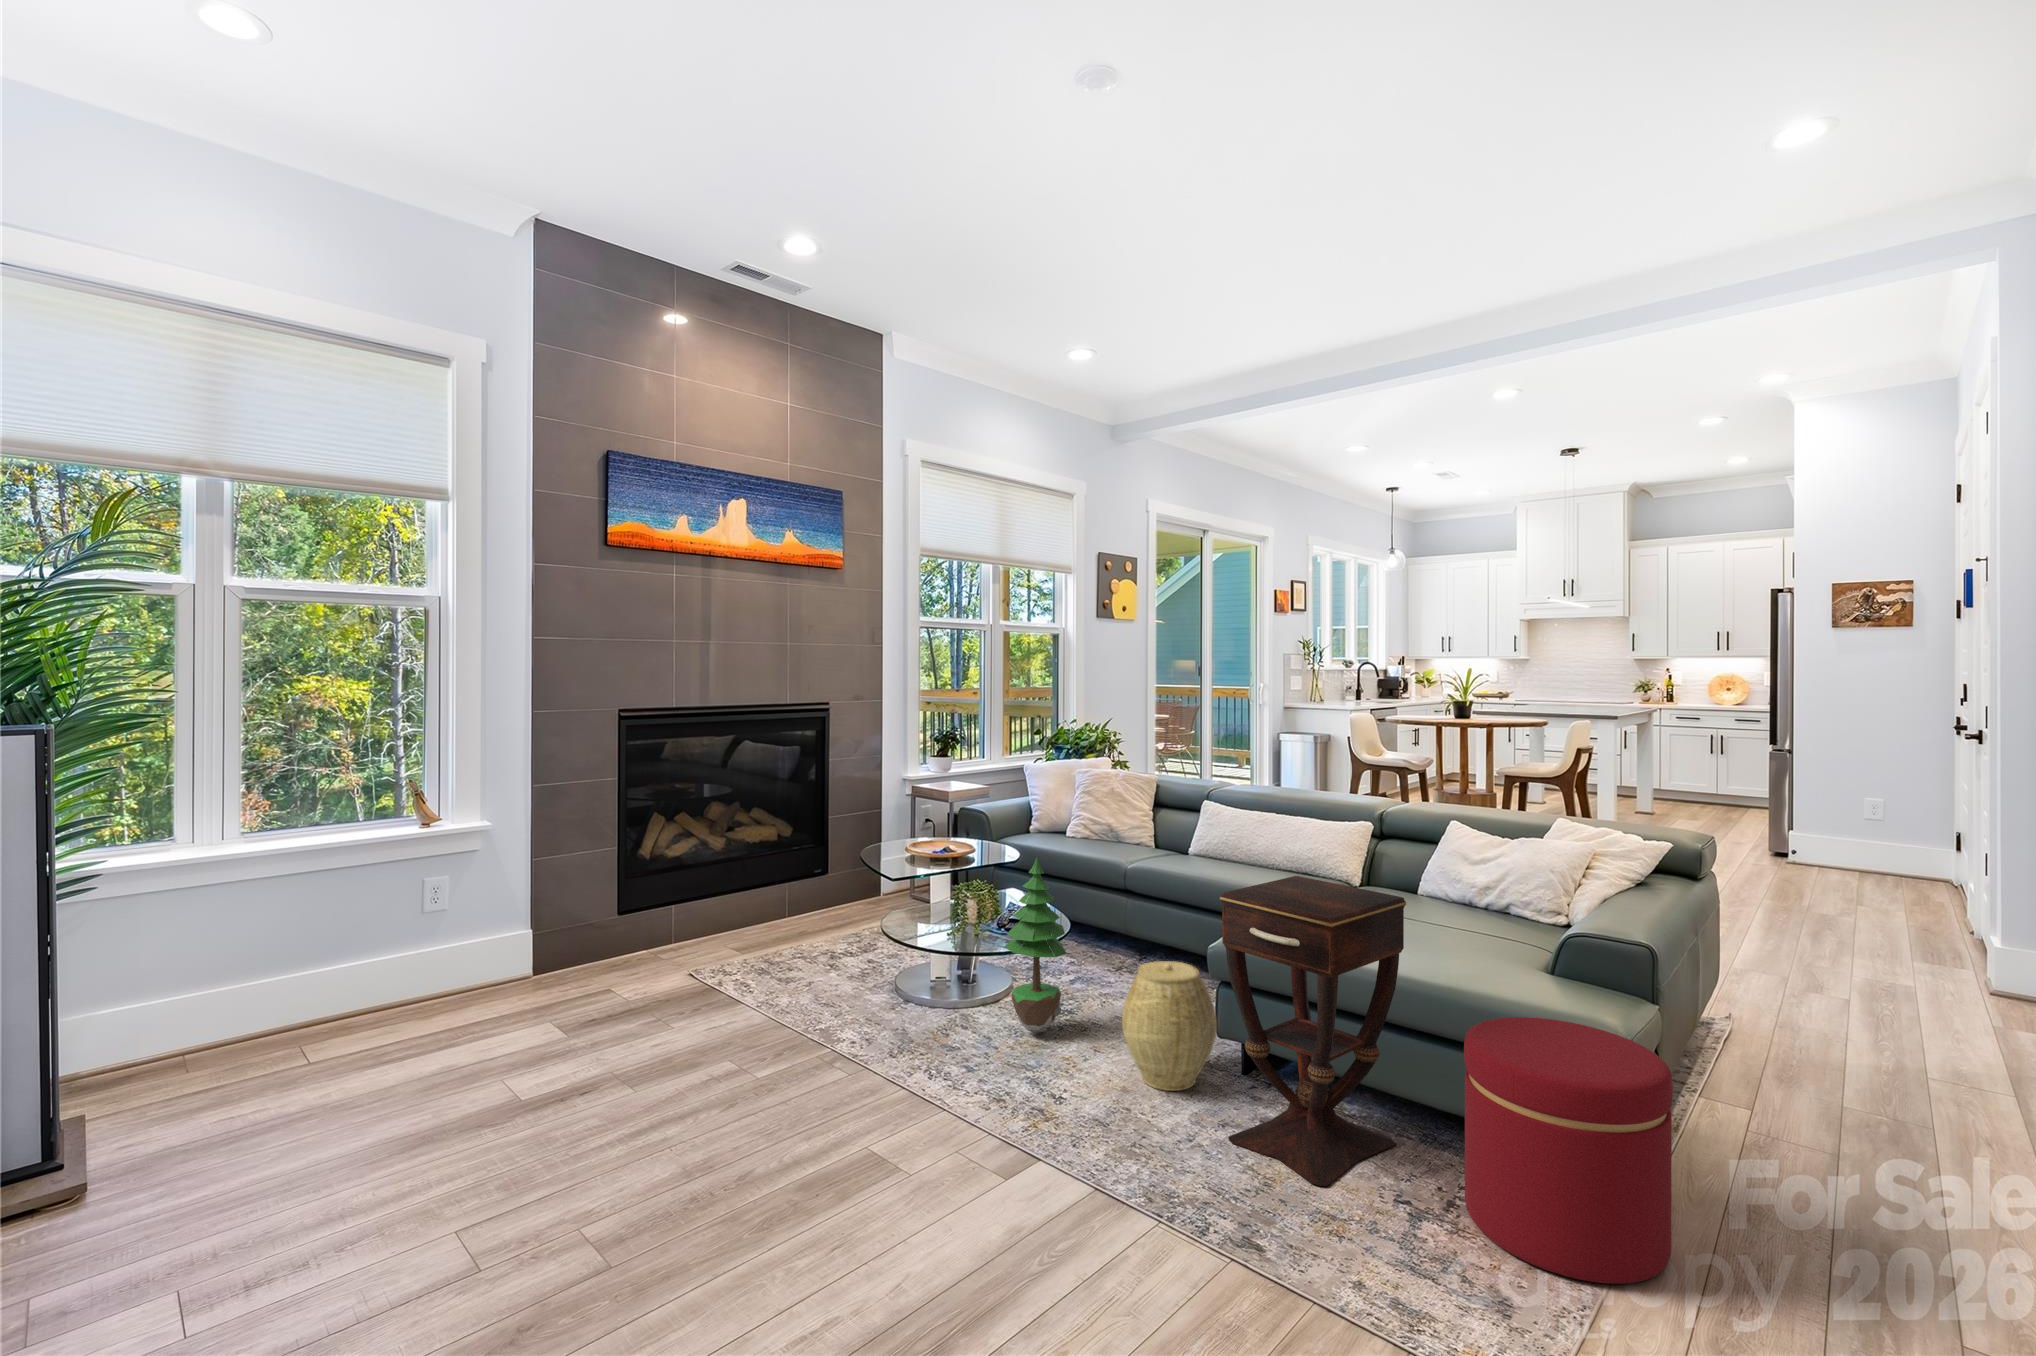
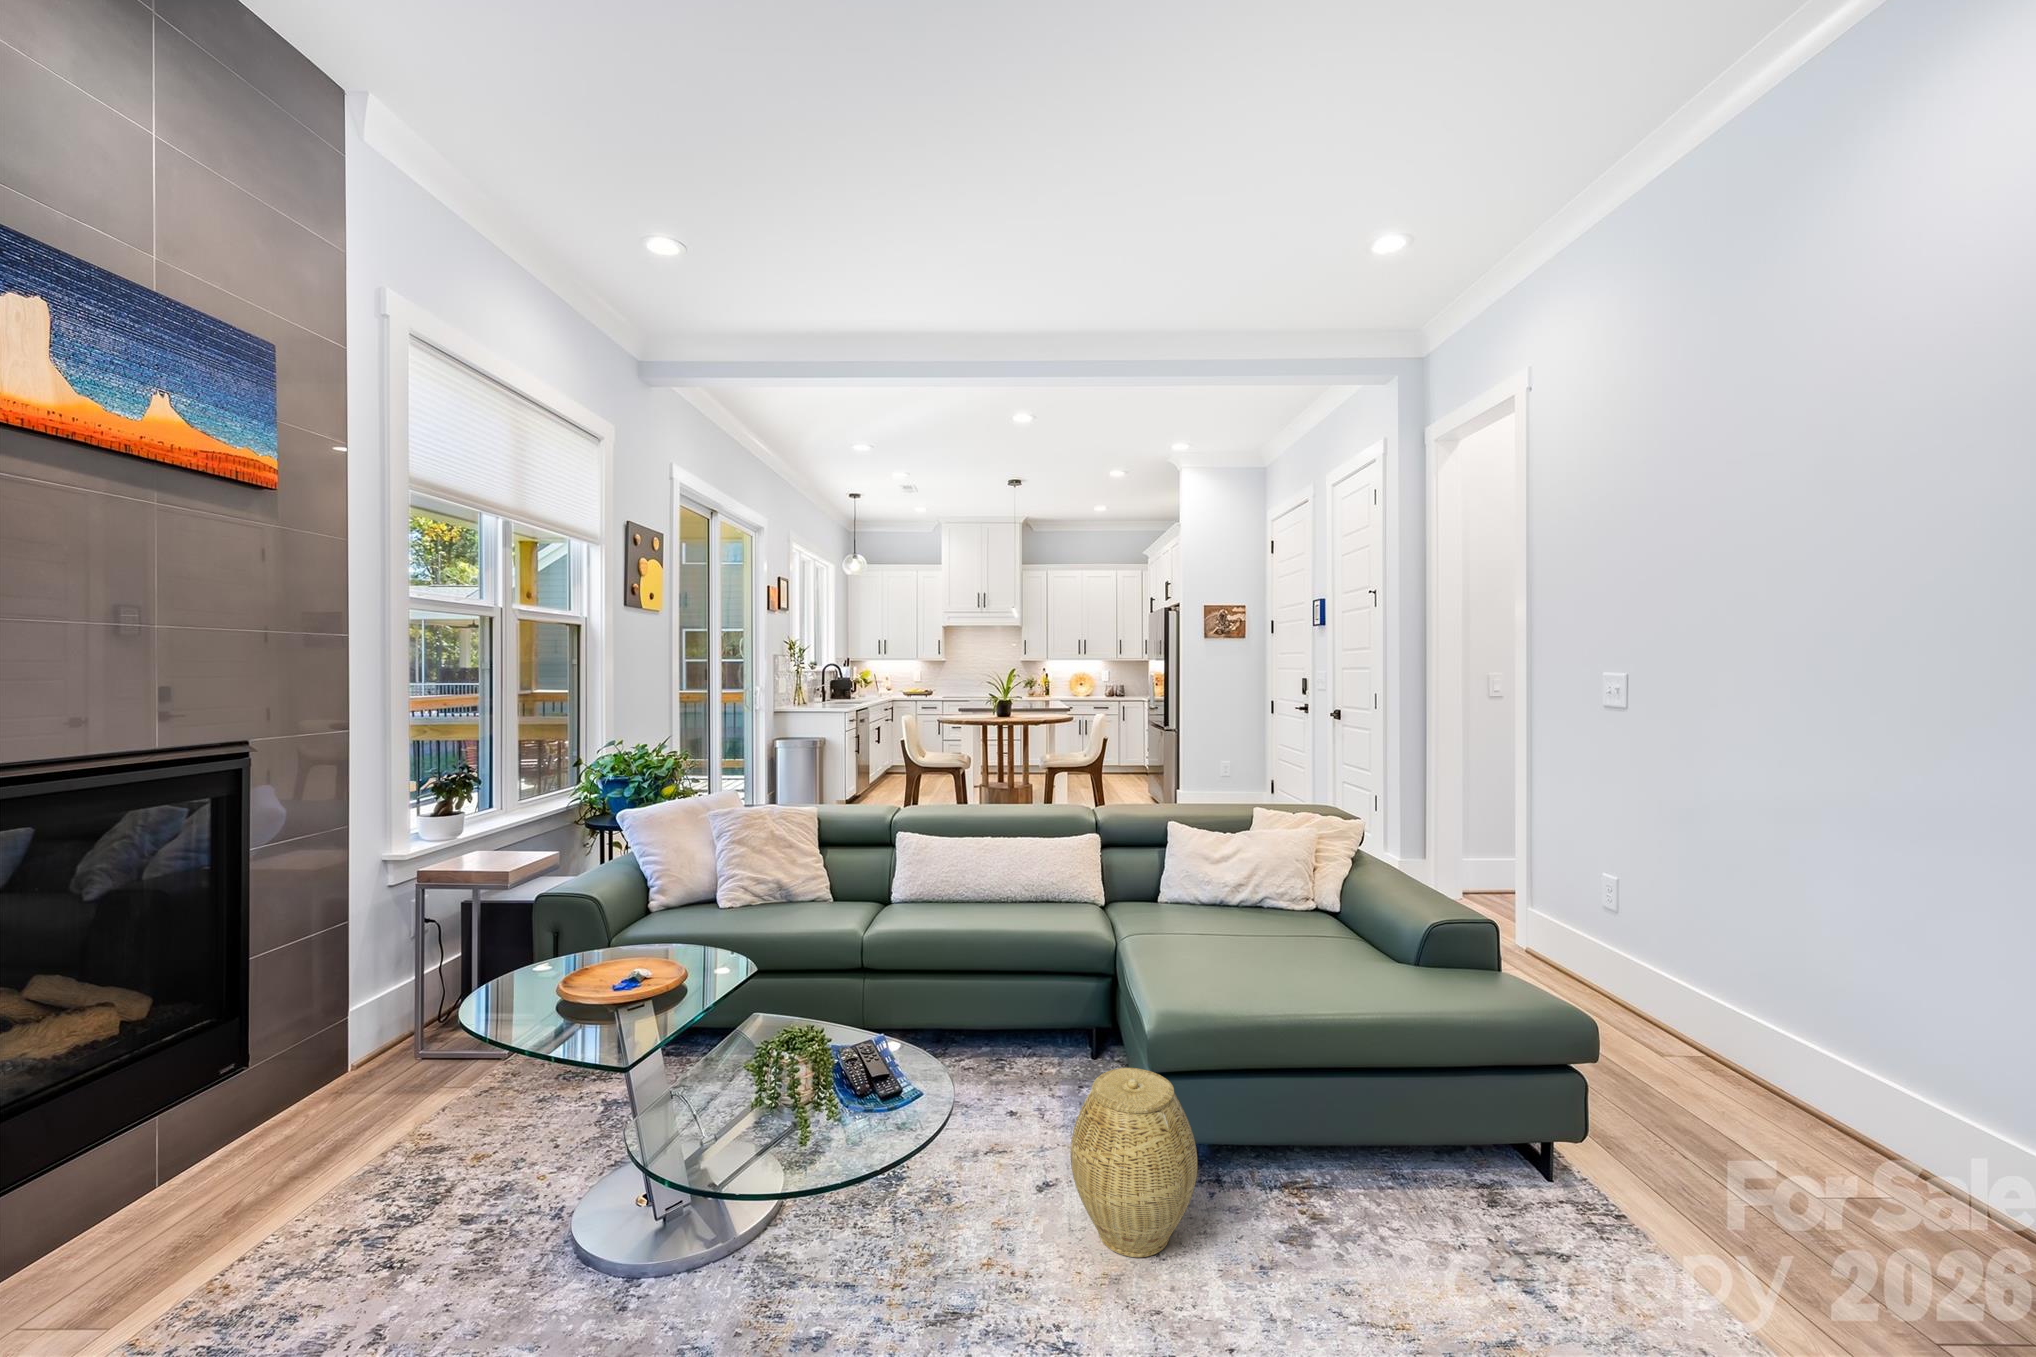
potted tree: present [1005,858,1067,1034] -> none [851,972,948,1242]
side table: present [1220,876,1406,1186] -> none [1261,927,1463,1313]
ottoman: present [1464,1017,1673,1284] -> none [1500,1022,1718,1299]

